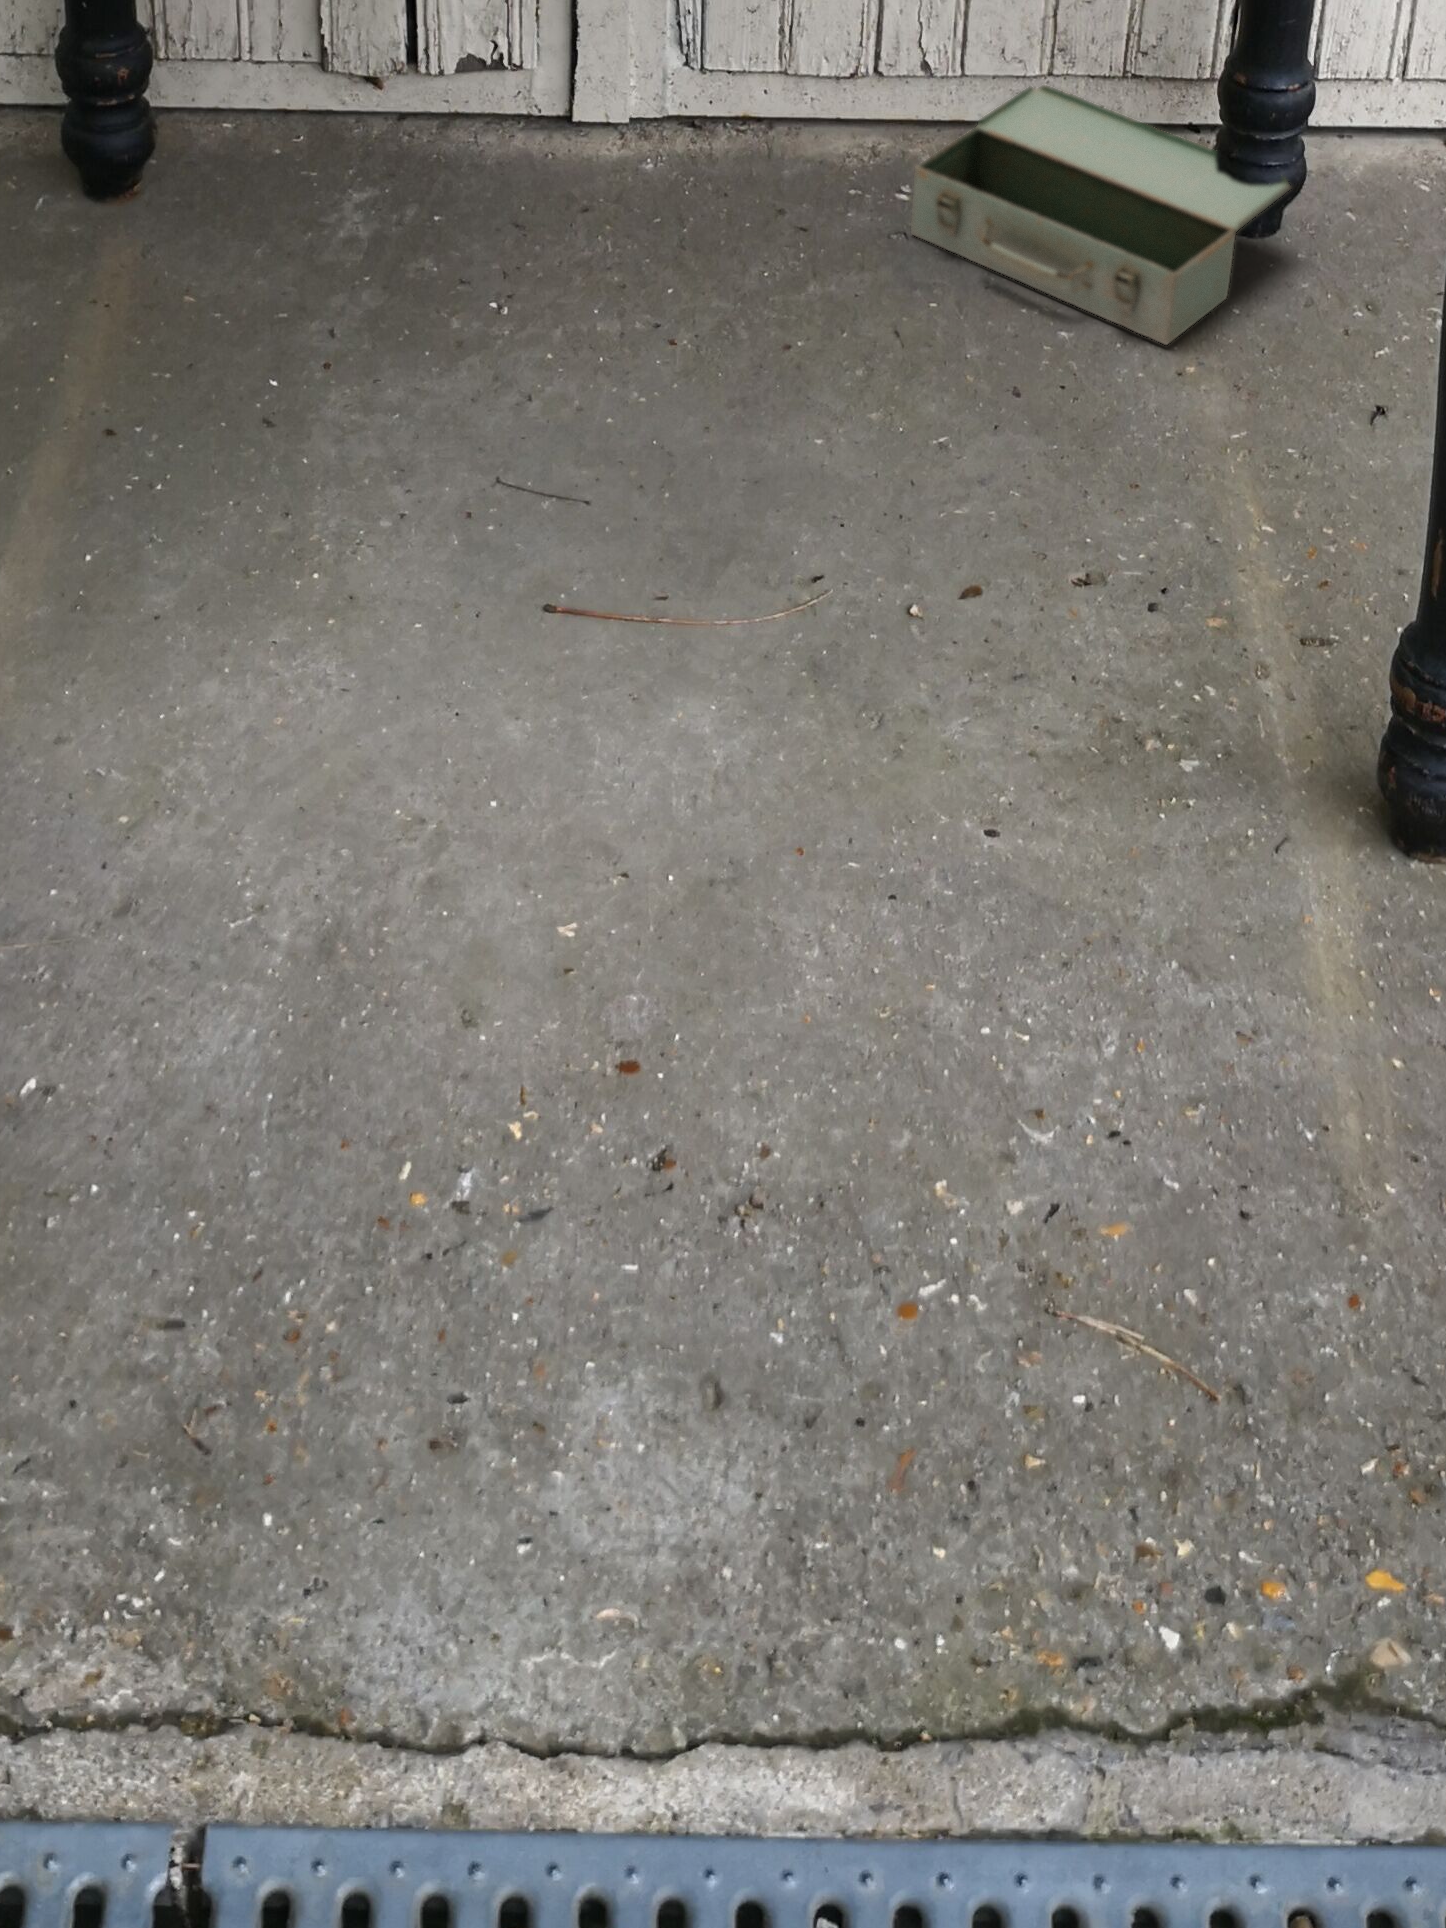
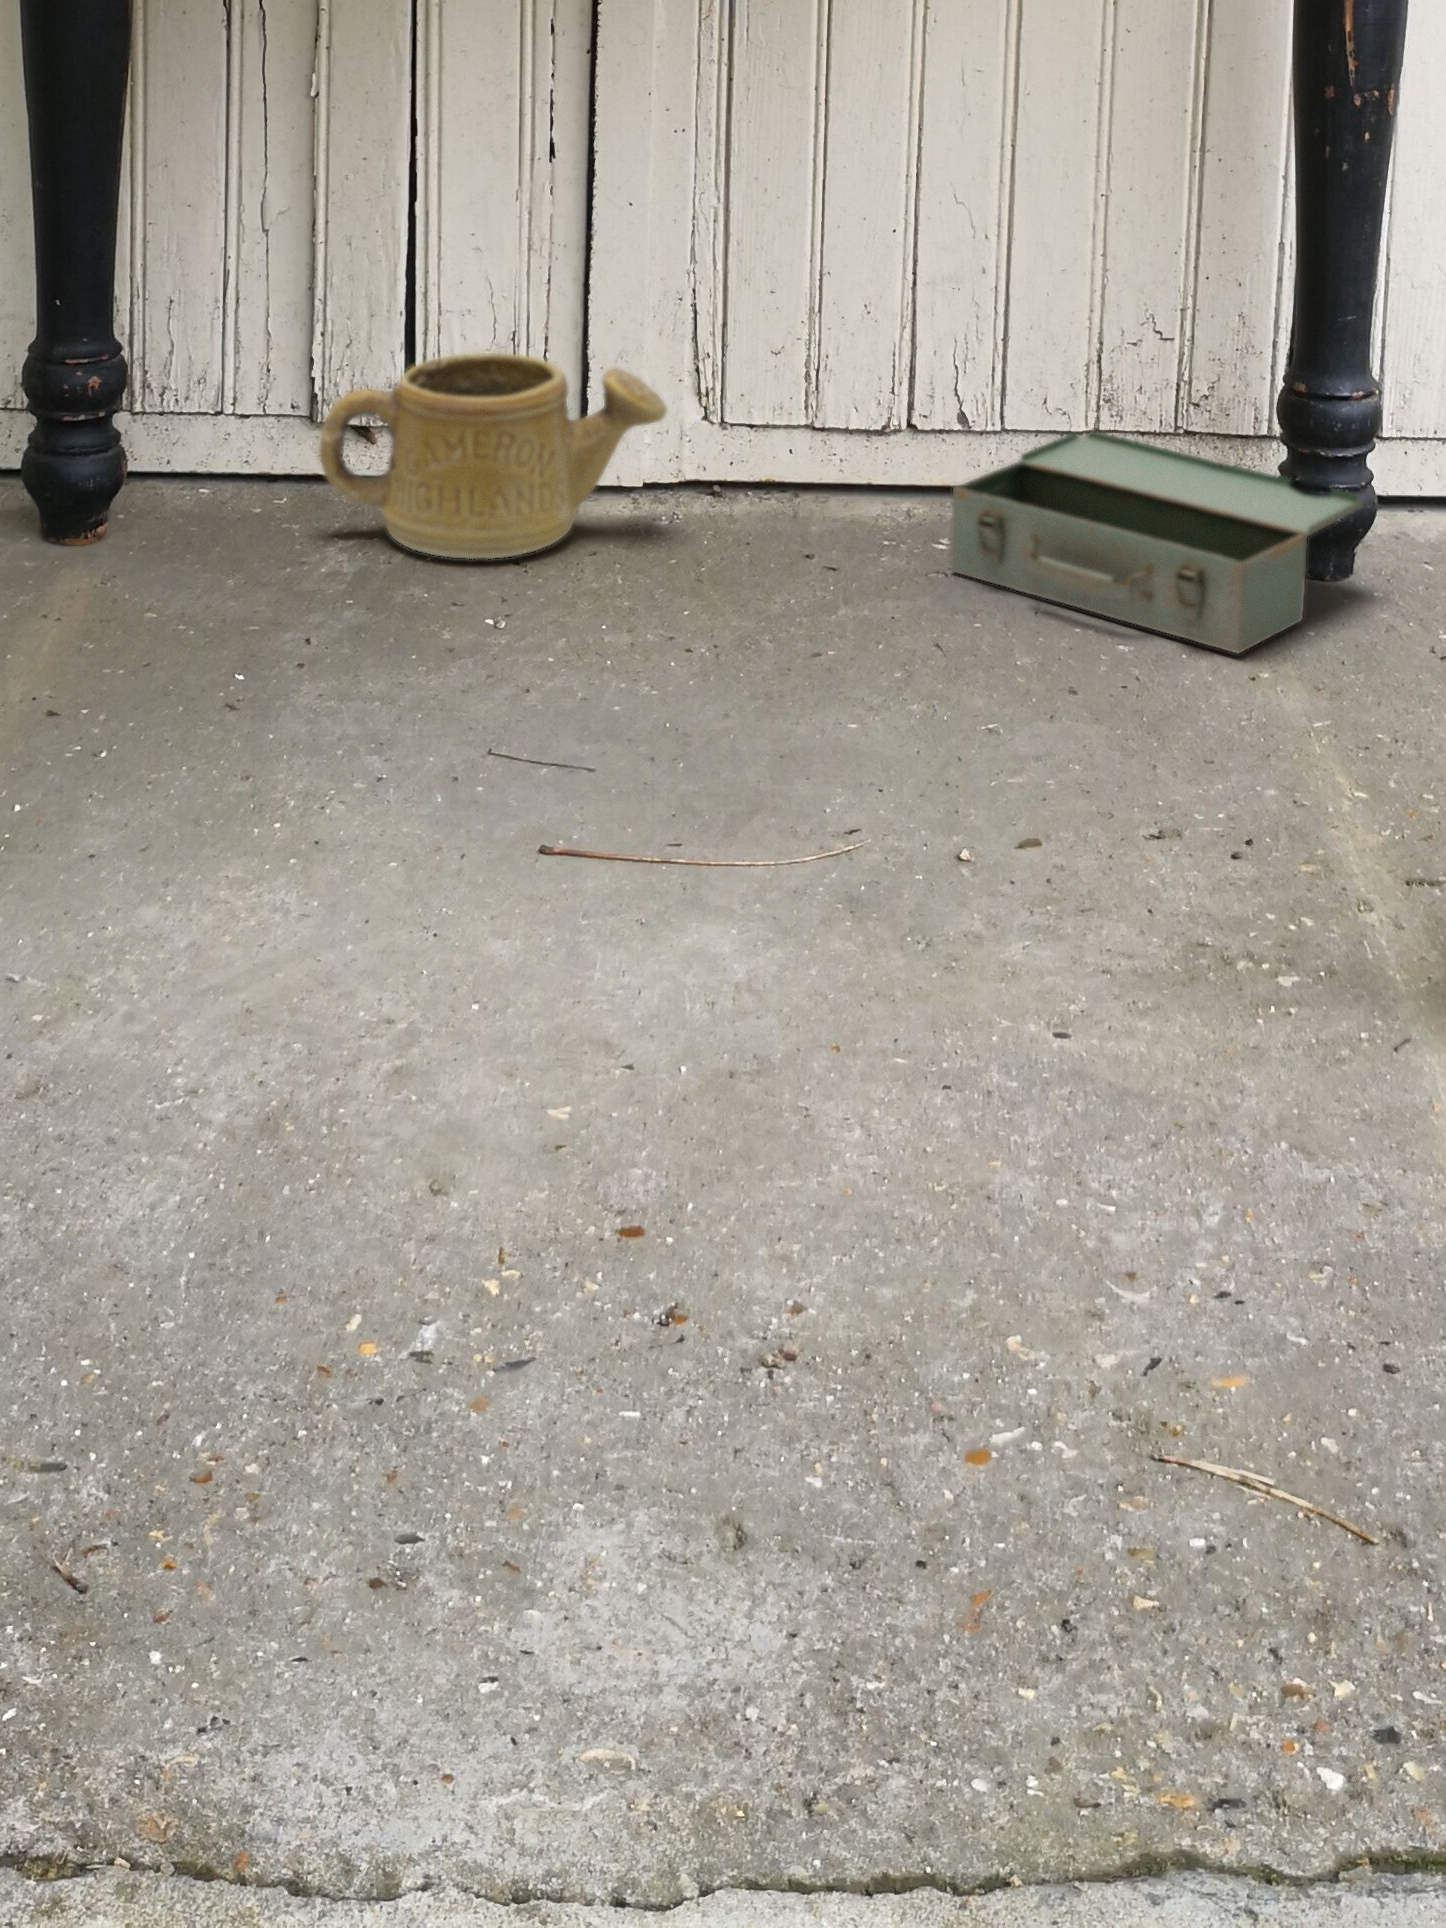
watering can: none [336,23,654,225] -> present [319,353,667,559]

